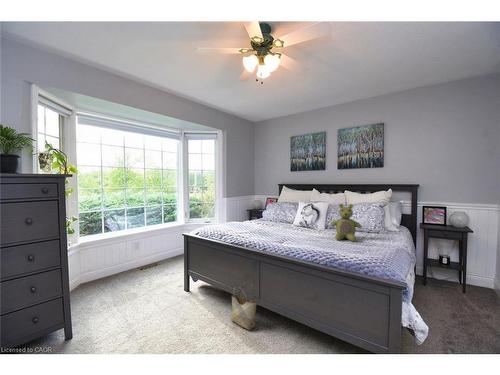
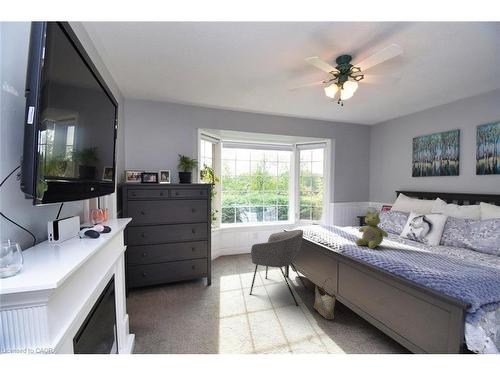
stuffed bear: present [331,204,362,242] -> present [356,211,388,249]
armchair: none [143,231,215,333] -> present [249,230,307,306]

